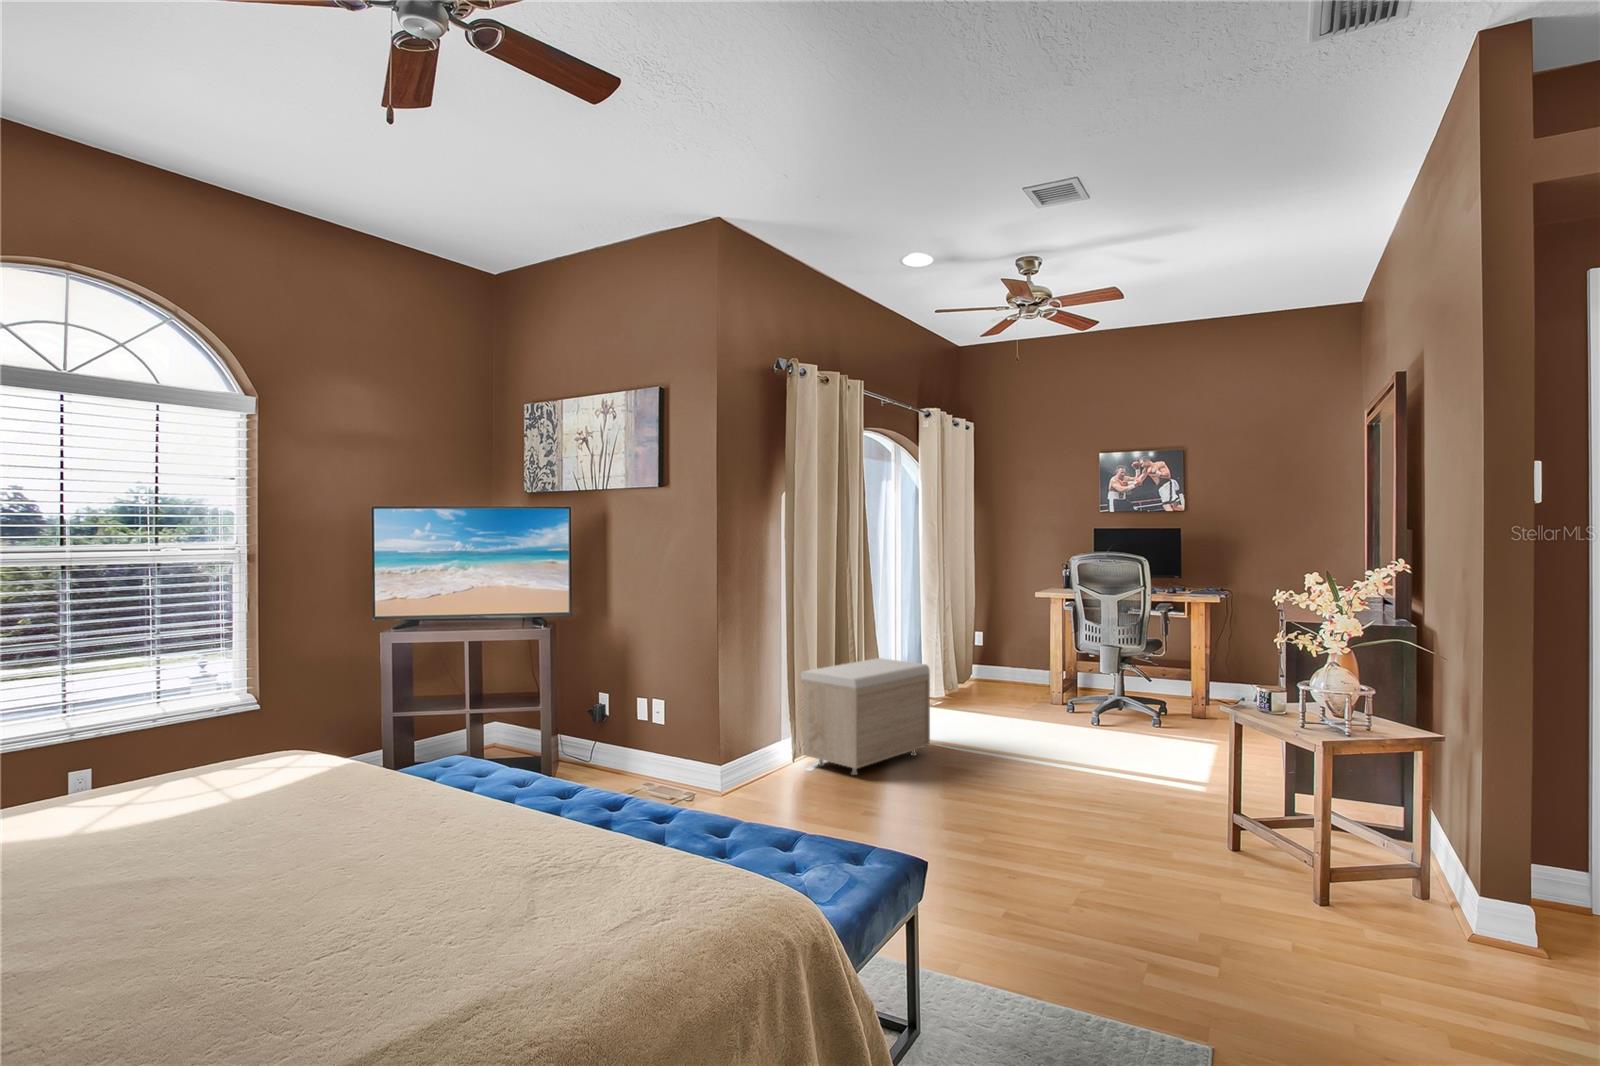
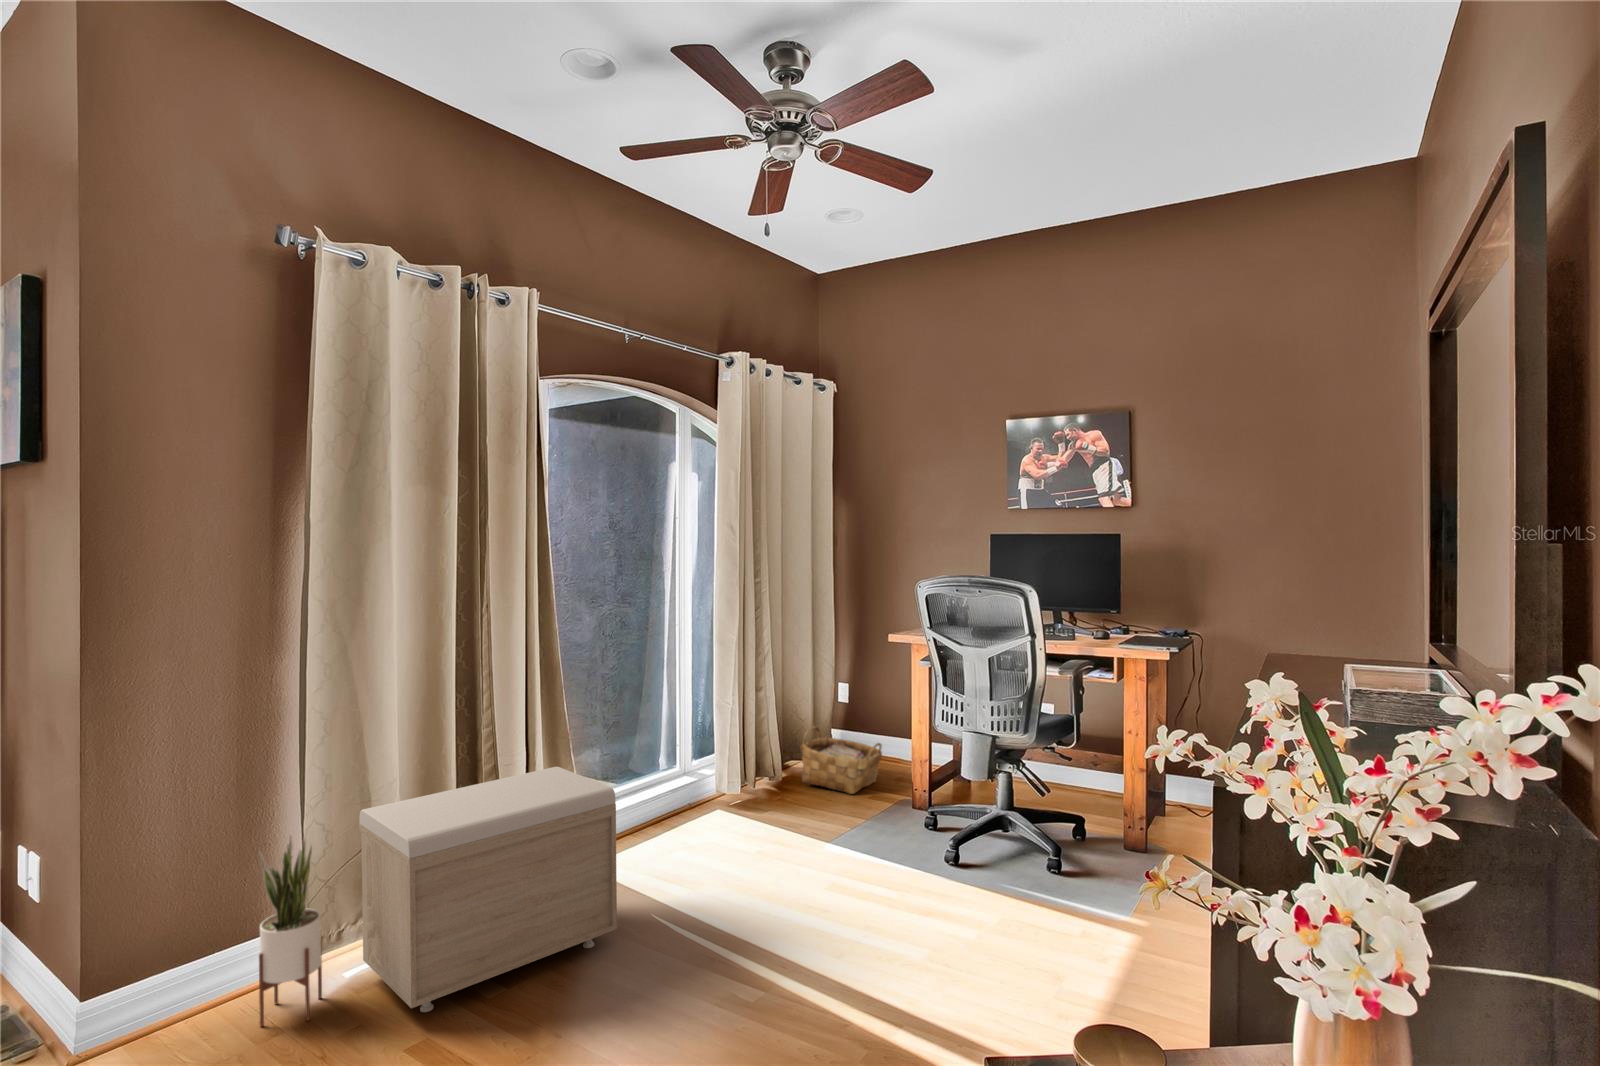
woven basket: none [966,656,1021,698] -> present [801,726,882,794]
potted plant: none [768,679,796,780] -> present [259,836,322,1026]

